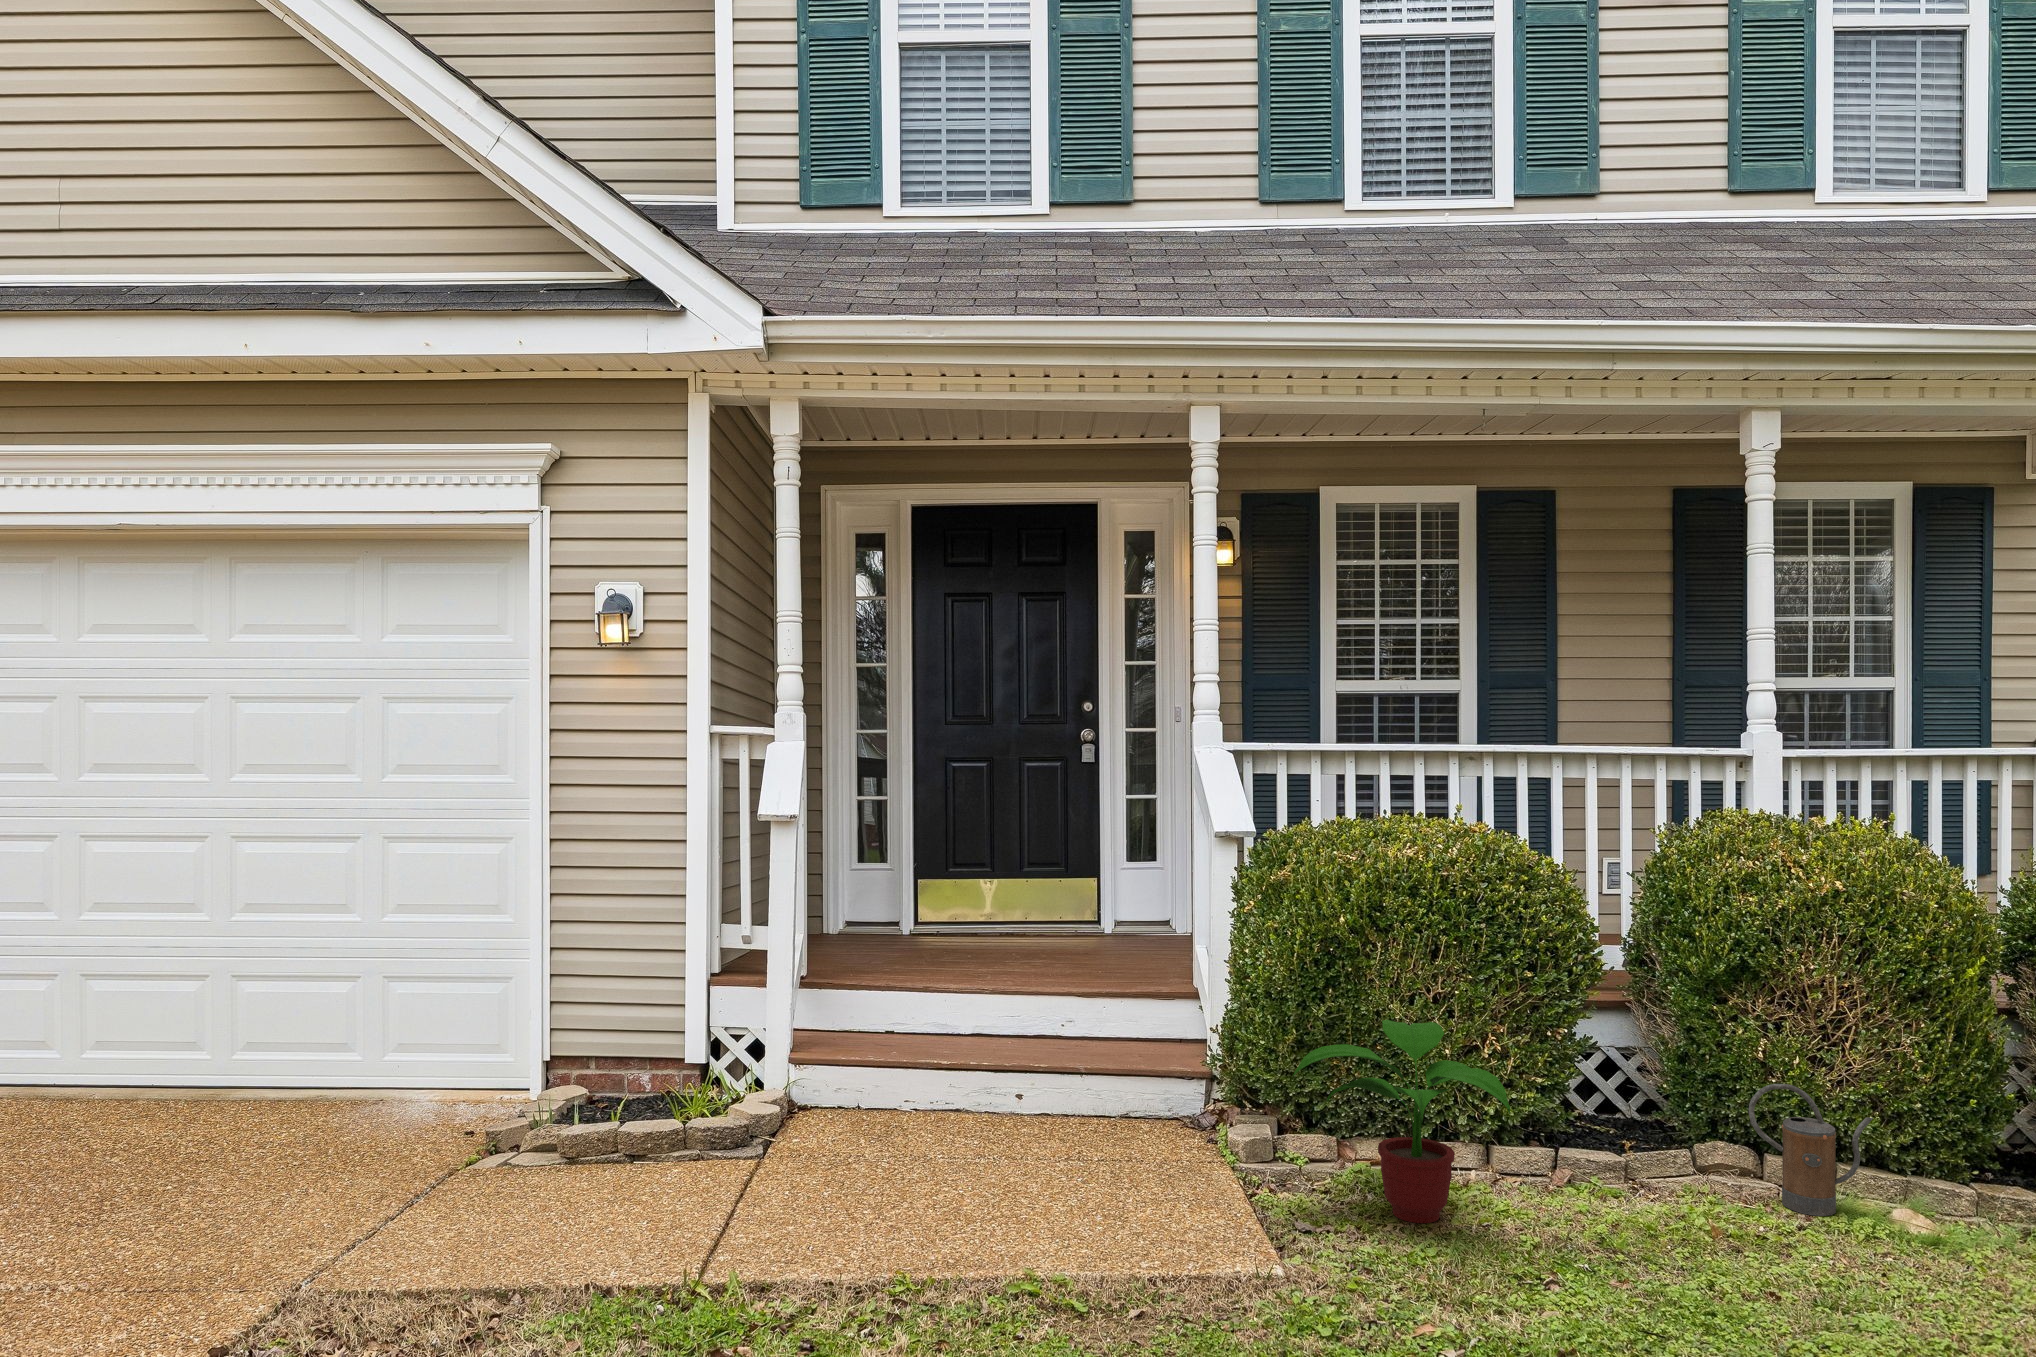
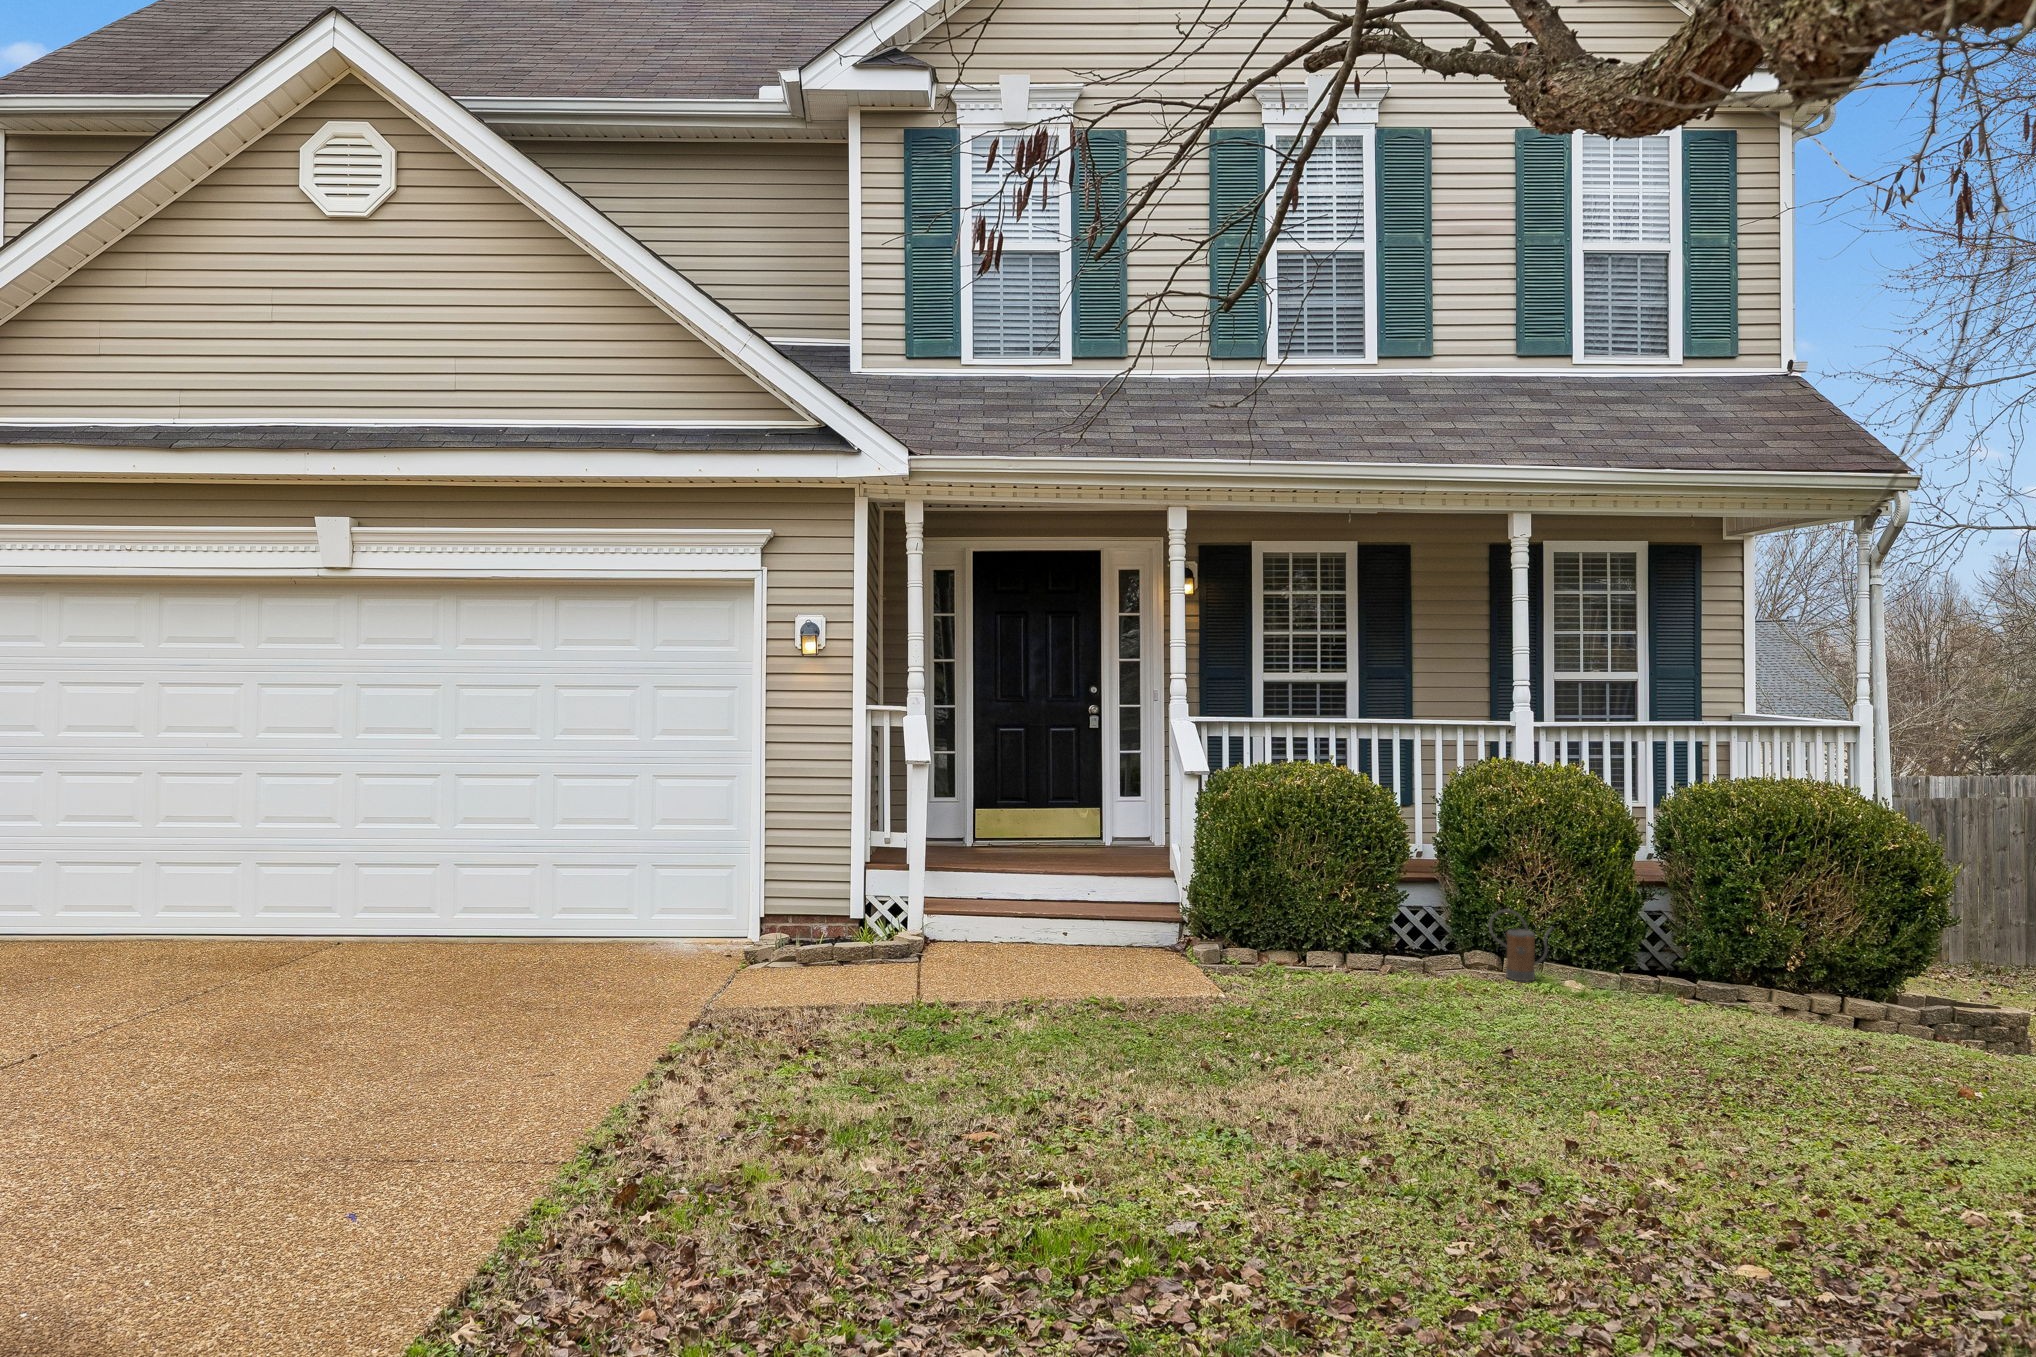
potted plant: present [1293,1020,1510,1223] -> none [1229,877,1348,986]

